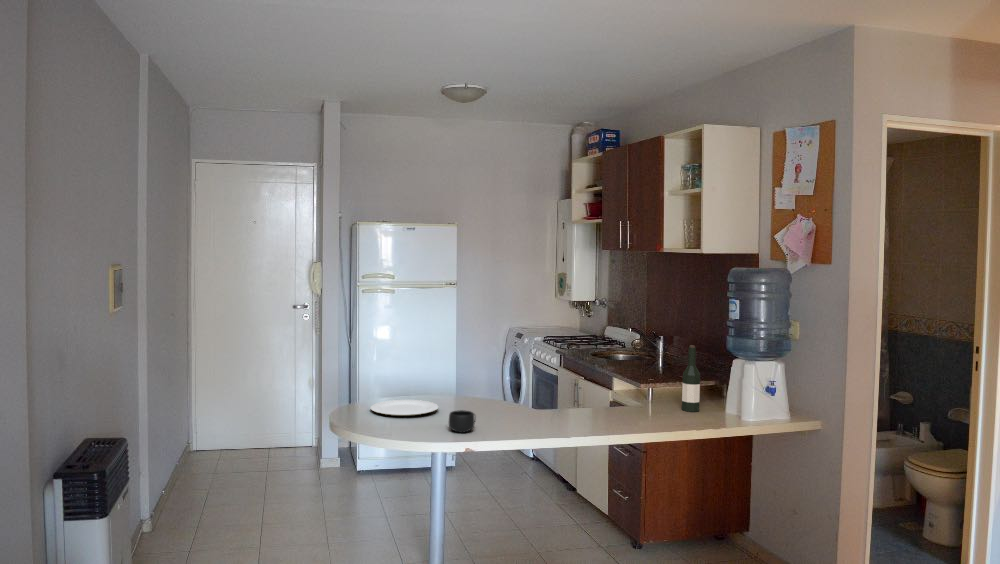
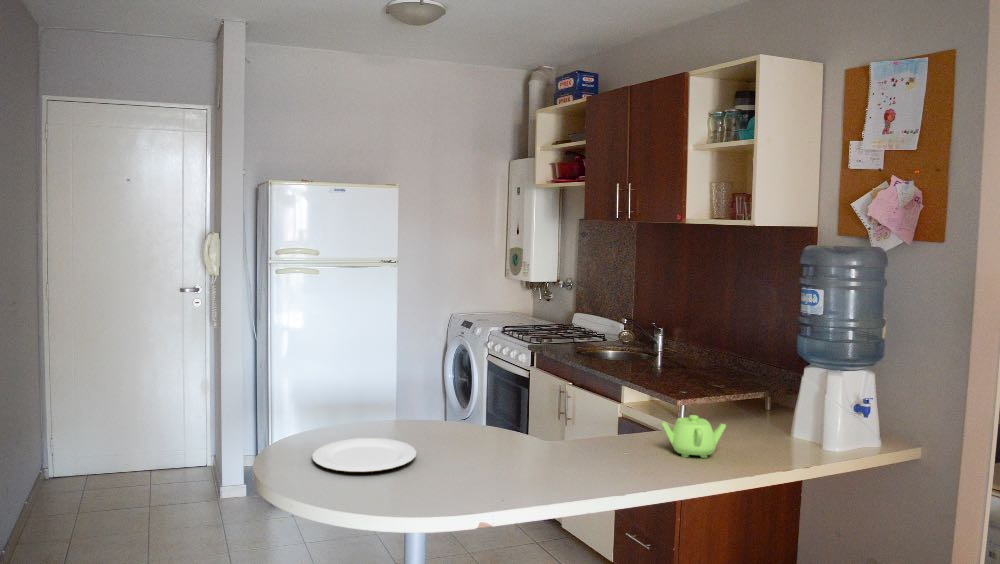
wine bottle: present [682,345,700,412] -> none [733,349,761,438]
teapot: none [614,390,660,420] -> present [662,415,726,458]
mug: present [449,410,475,433] -> none [449,466,489,504]

